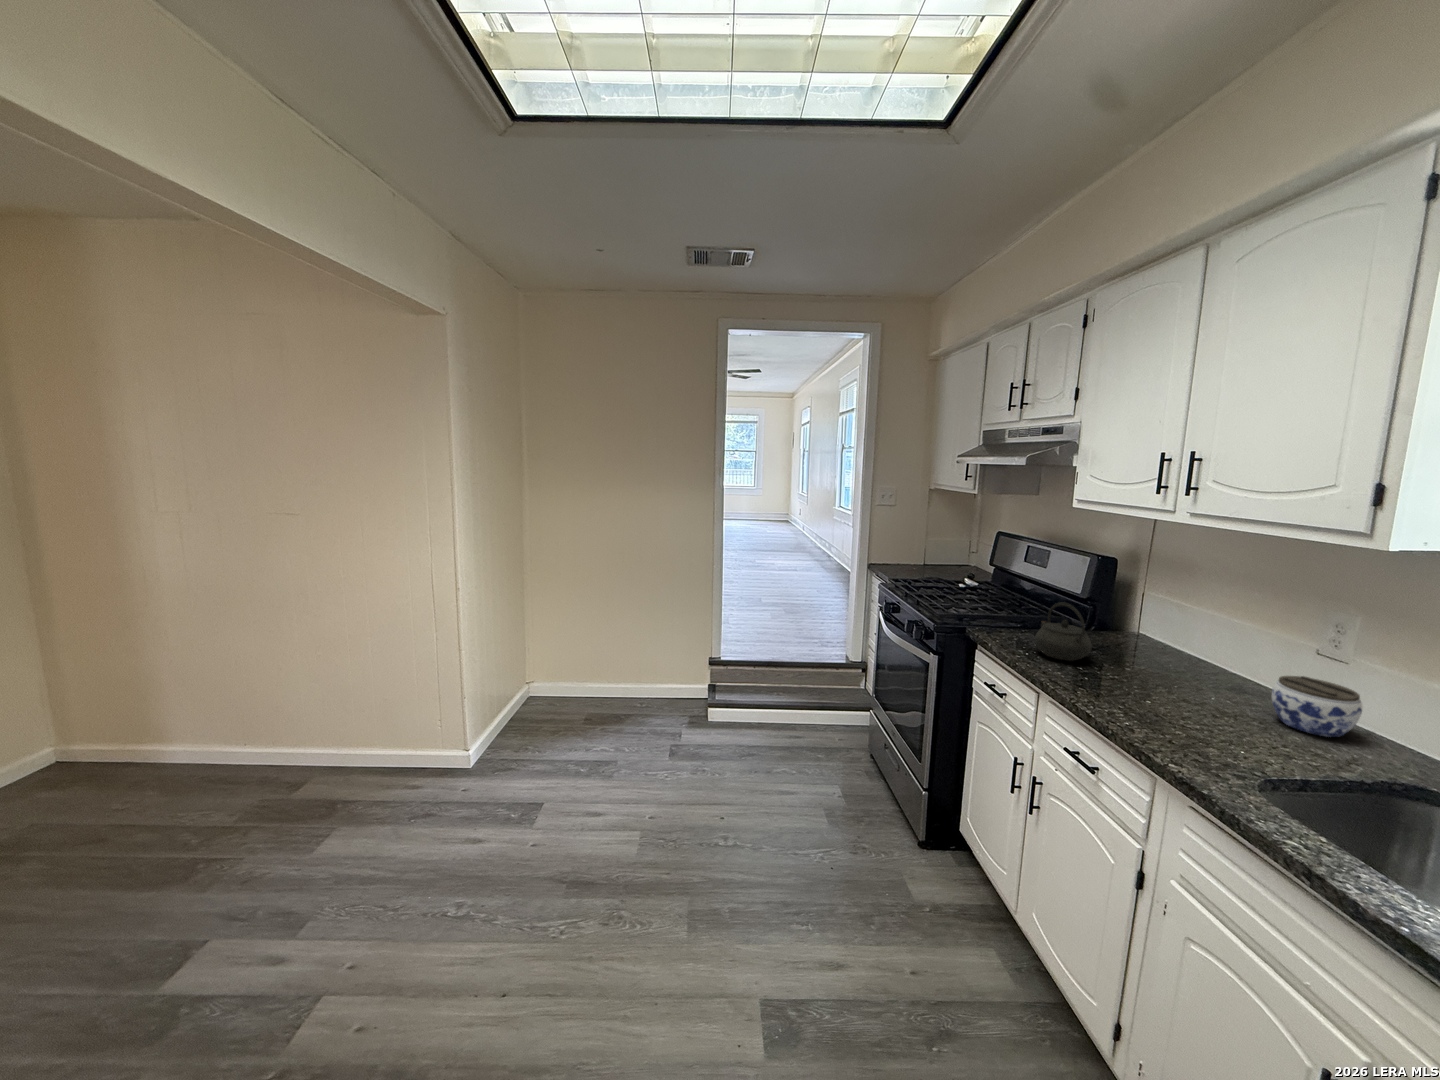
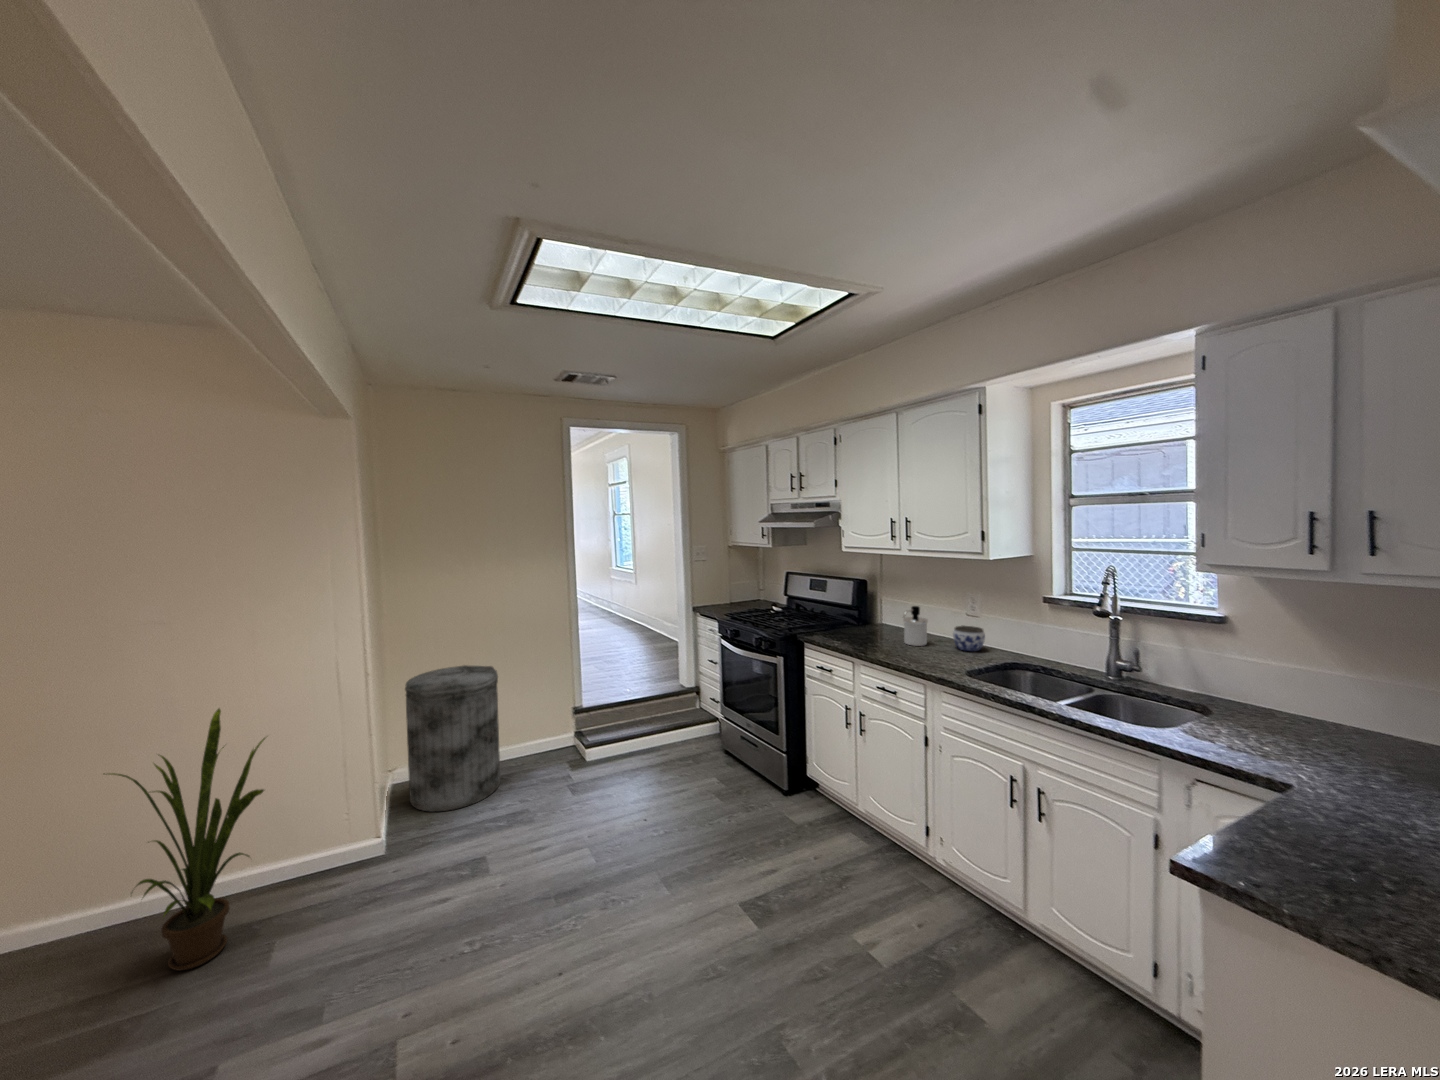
trash can: none [531,594,620,737] -> present [405,665,500,812]
house plant: none [250,599,376,816] -> present [104,709,265,971]
kettle: present [1035,602,1092,661] -> none [842,607,872,641]
soap dispenser: none [1151,619,1216,696] -> present [903,606,928,646]

